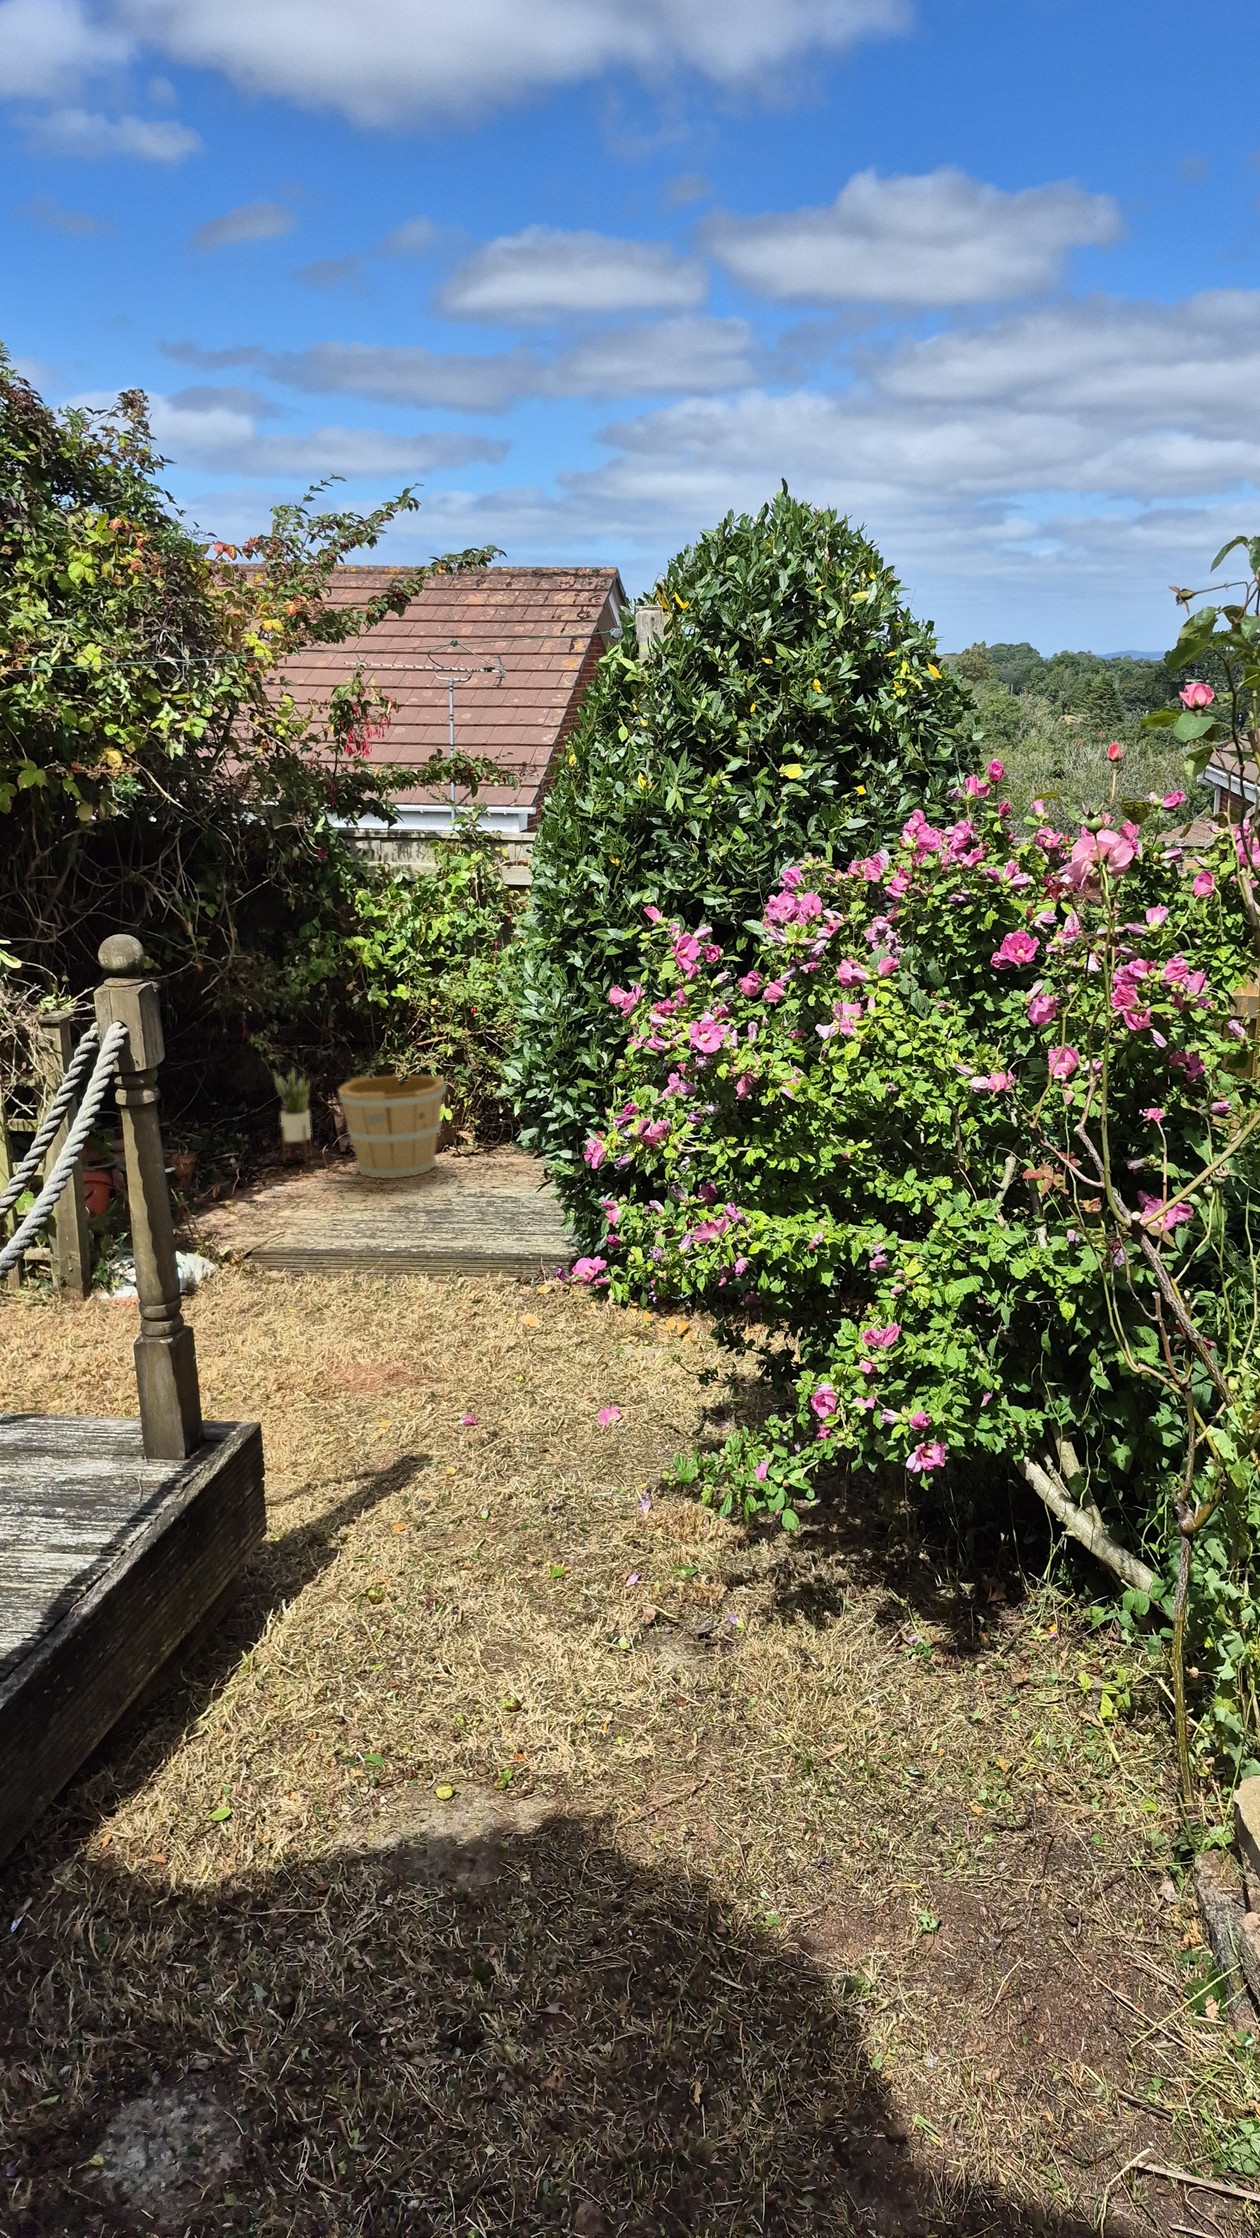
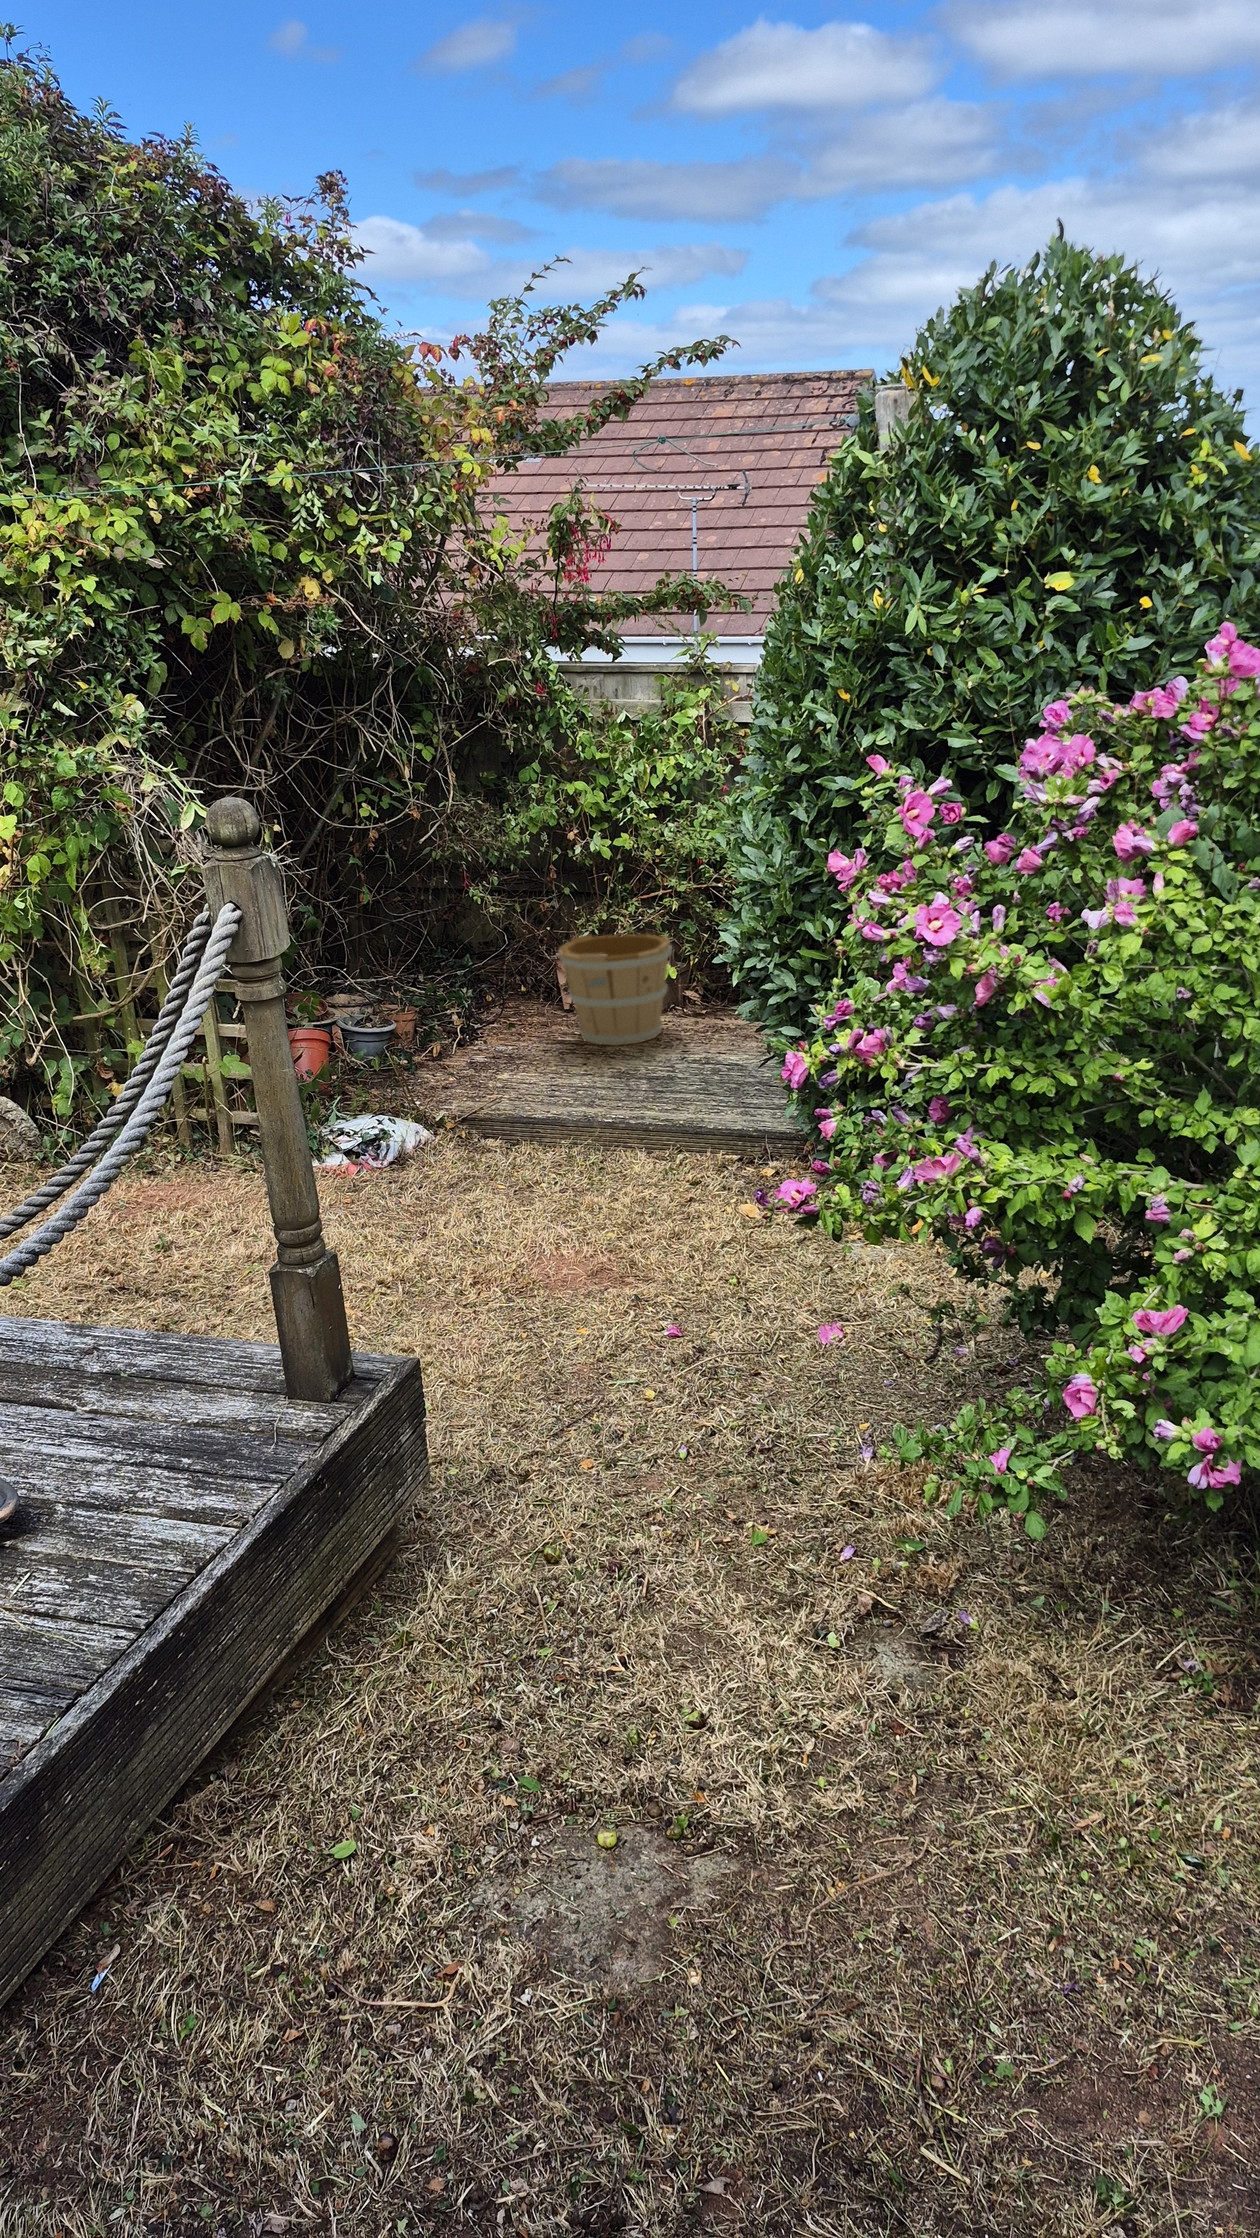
potted plant: present [275,1071,311,1147] -> none [492,924,535,1026]

